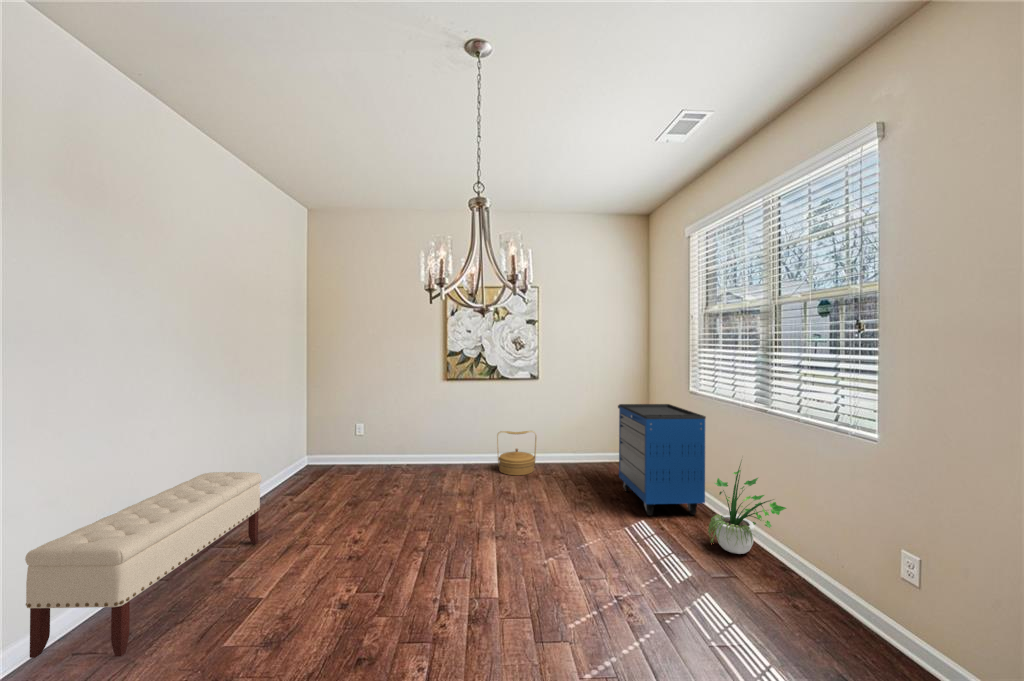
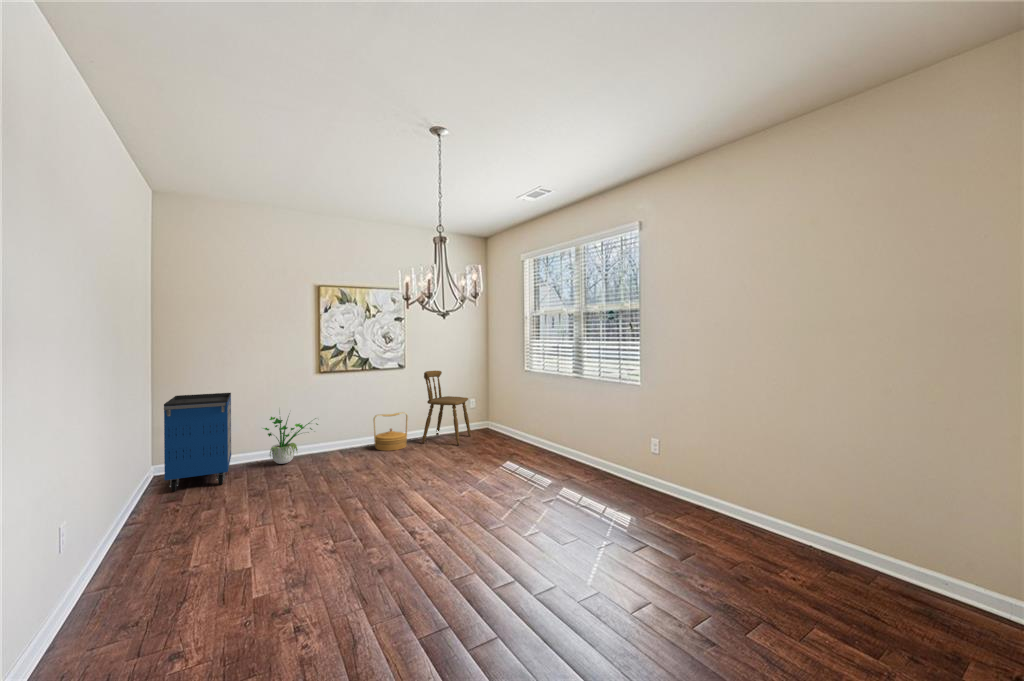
dining chair: none [553,383,618,481] -> present [422,371,471,445]
storage cabinet: present [618,404,706,515] -> present [164,393,231,491]
potted plant: present [708,463,786,554] -> present [264,416,318,464]
bench: present [25,472,262,658] -> none [60,465,195,635]

